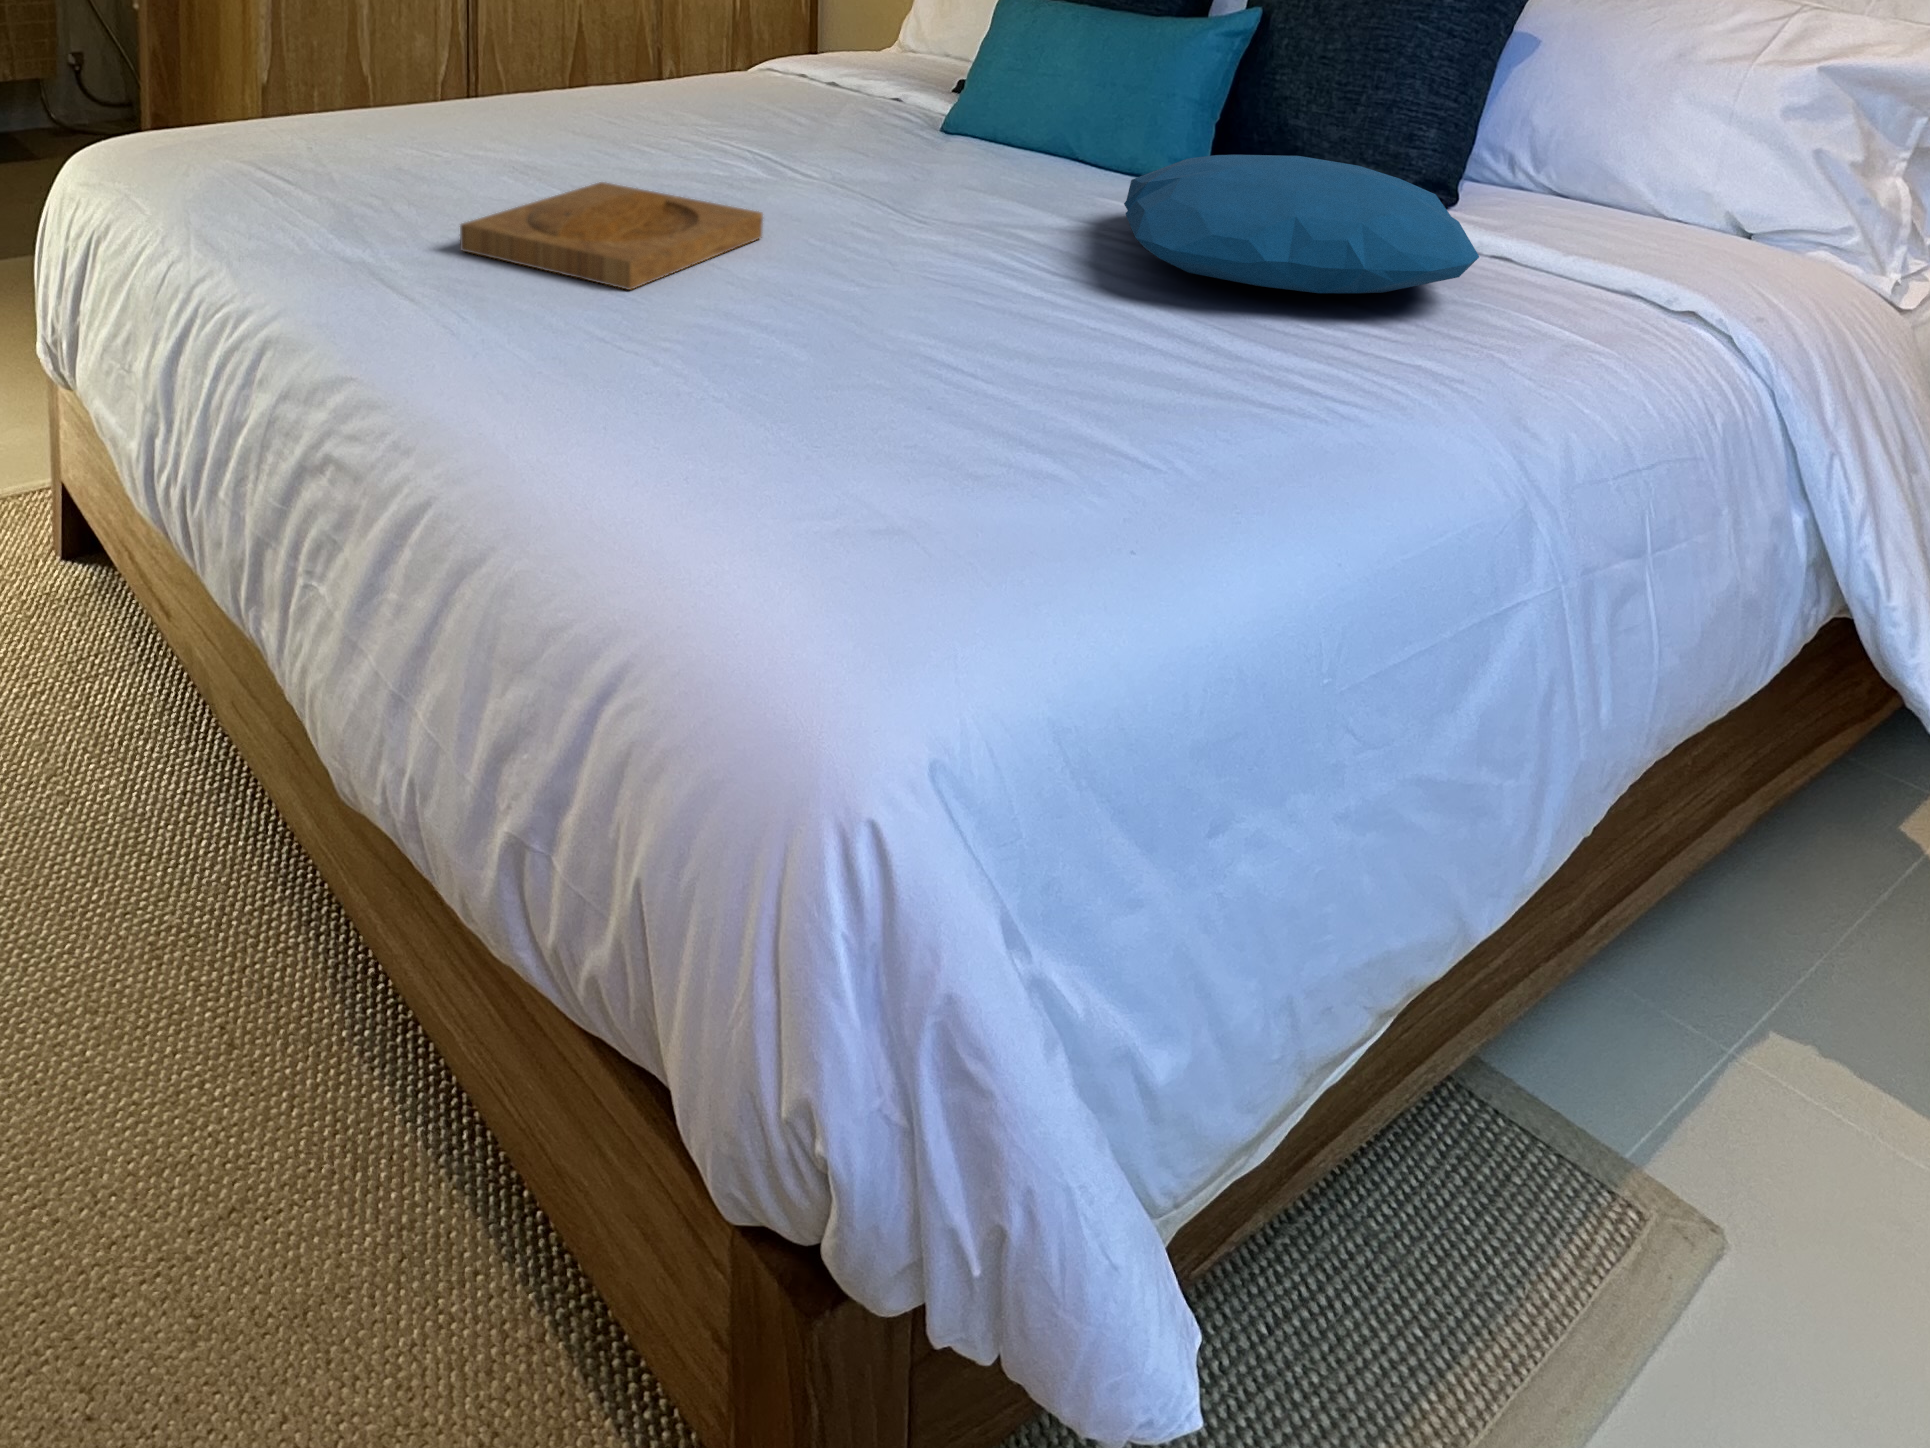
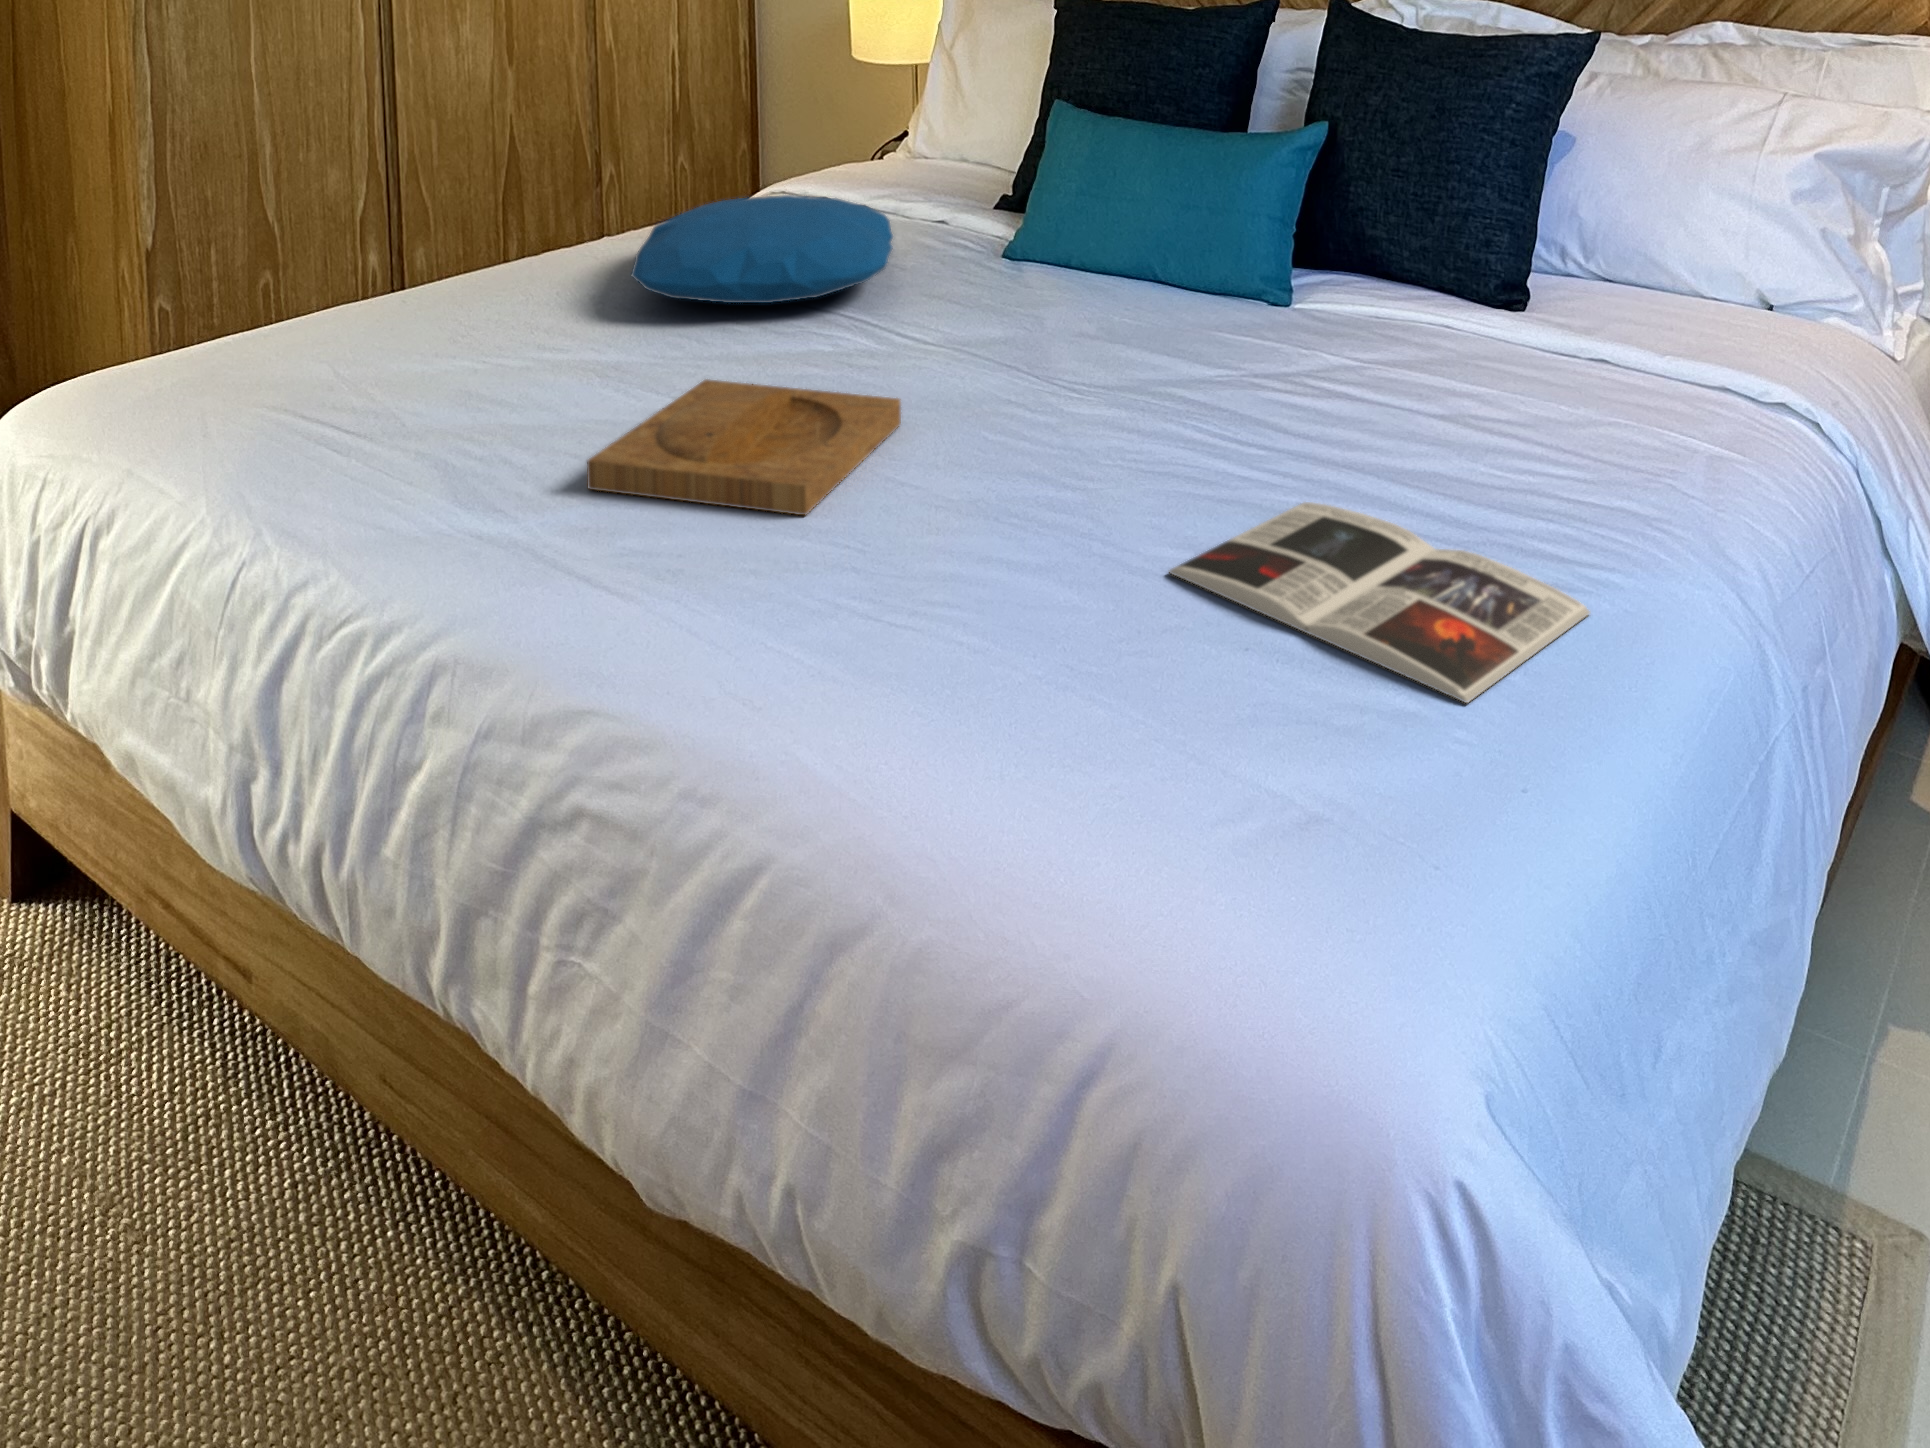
pillow: present [1124,155,1479,293] -> present [631,195,893,303]
magazine: none [933,337,1360,513] -> present [1169,502,1590,703]

